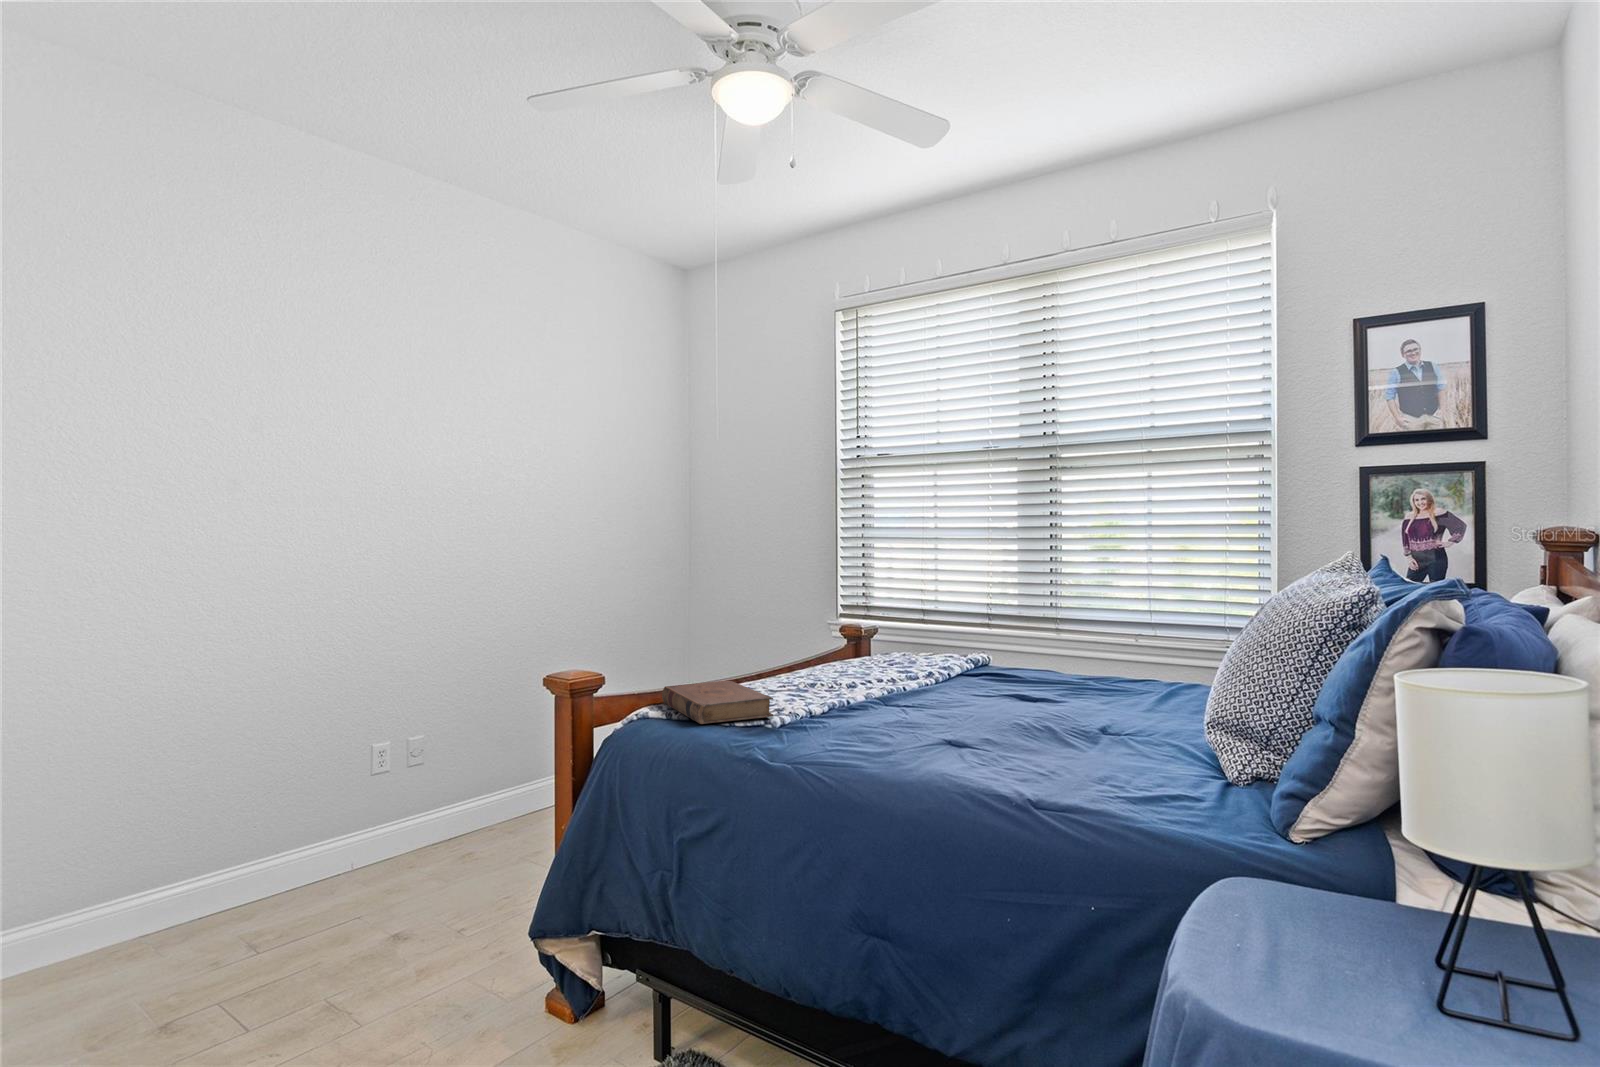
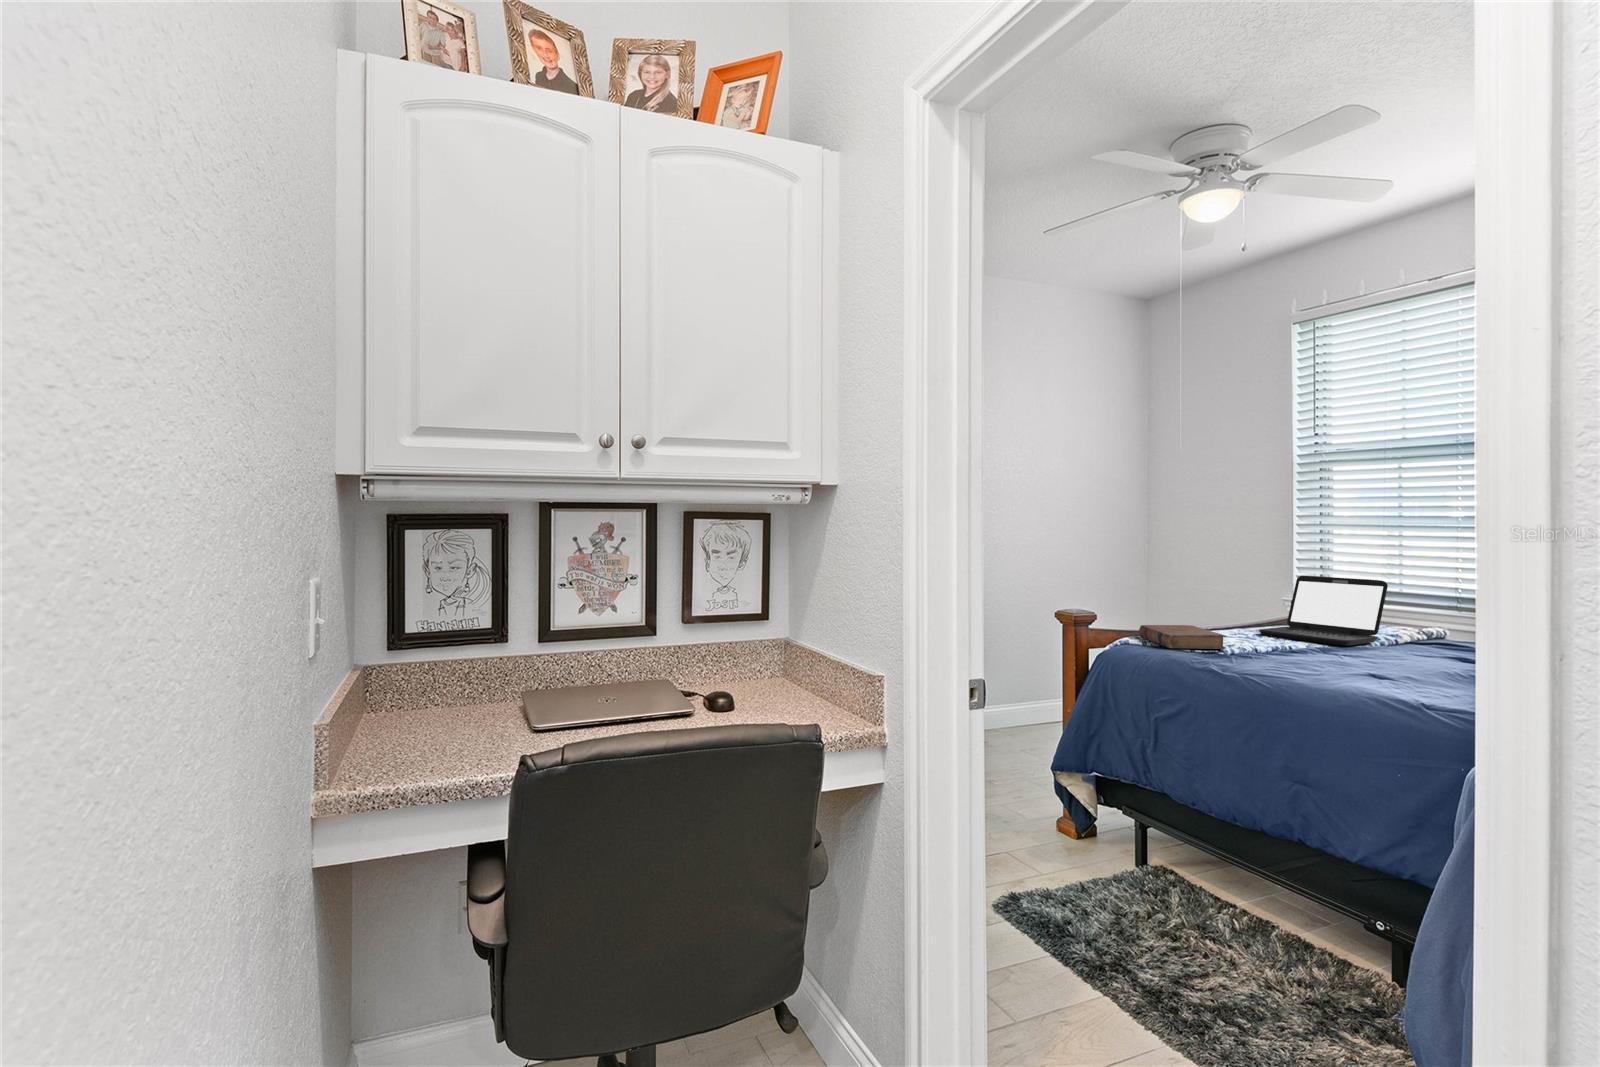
laptop: none [809,602,941,692] -> present [1259,576,1388,646]

